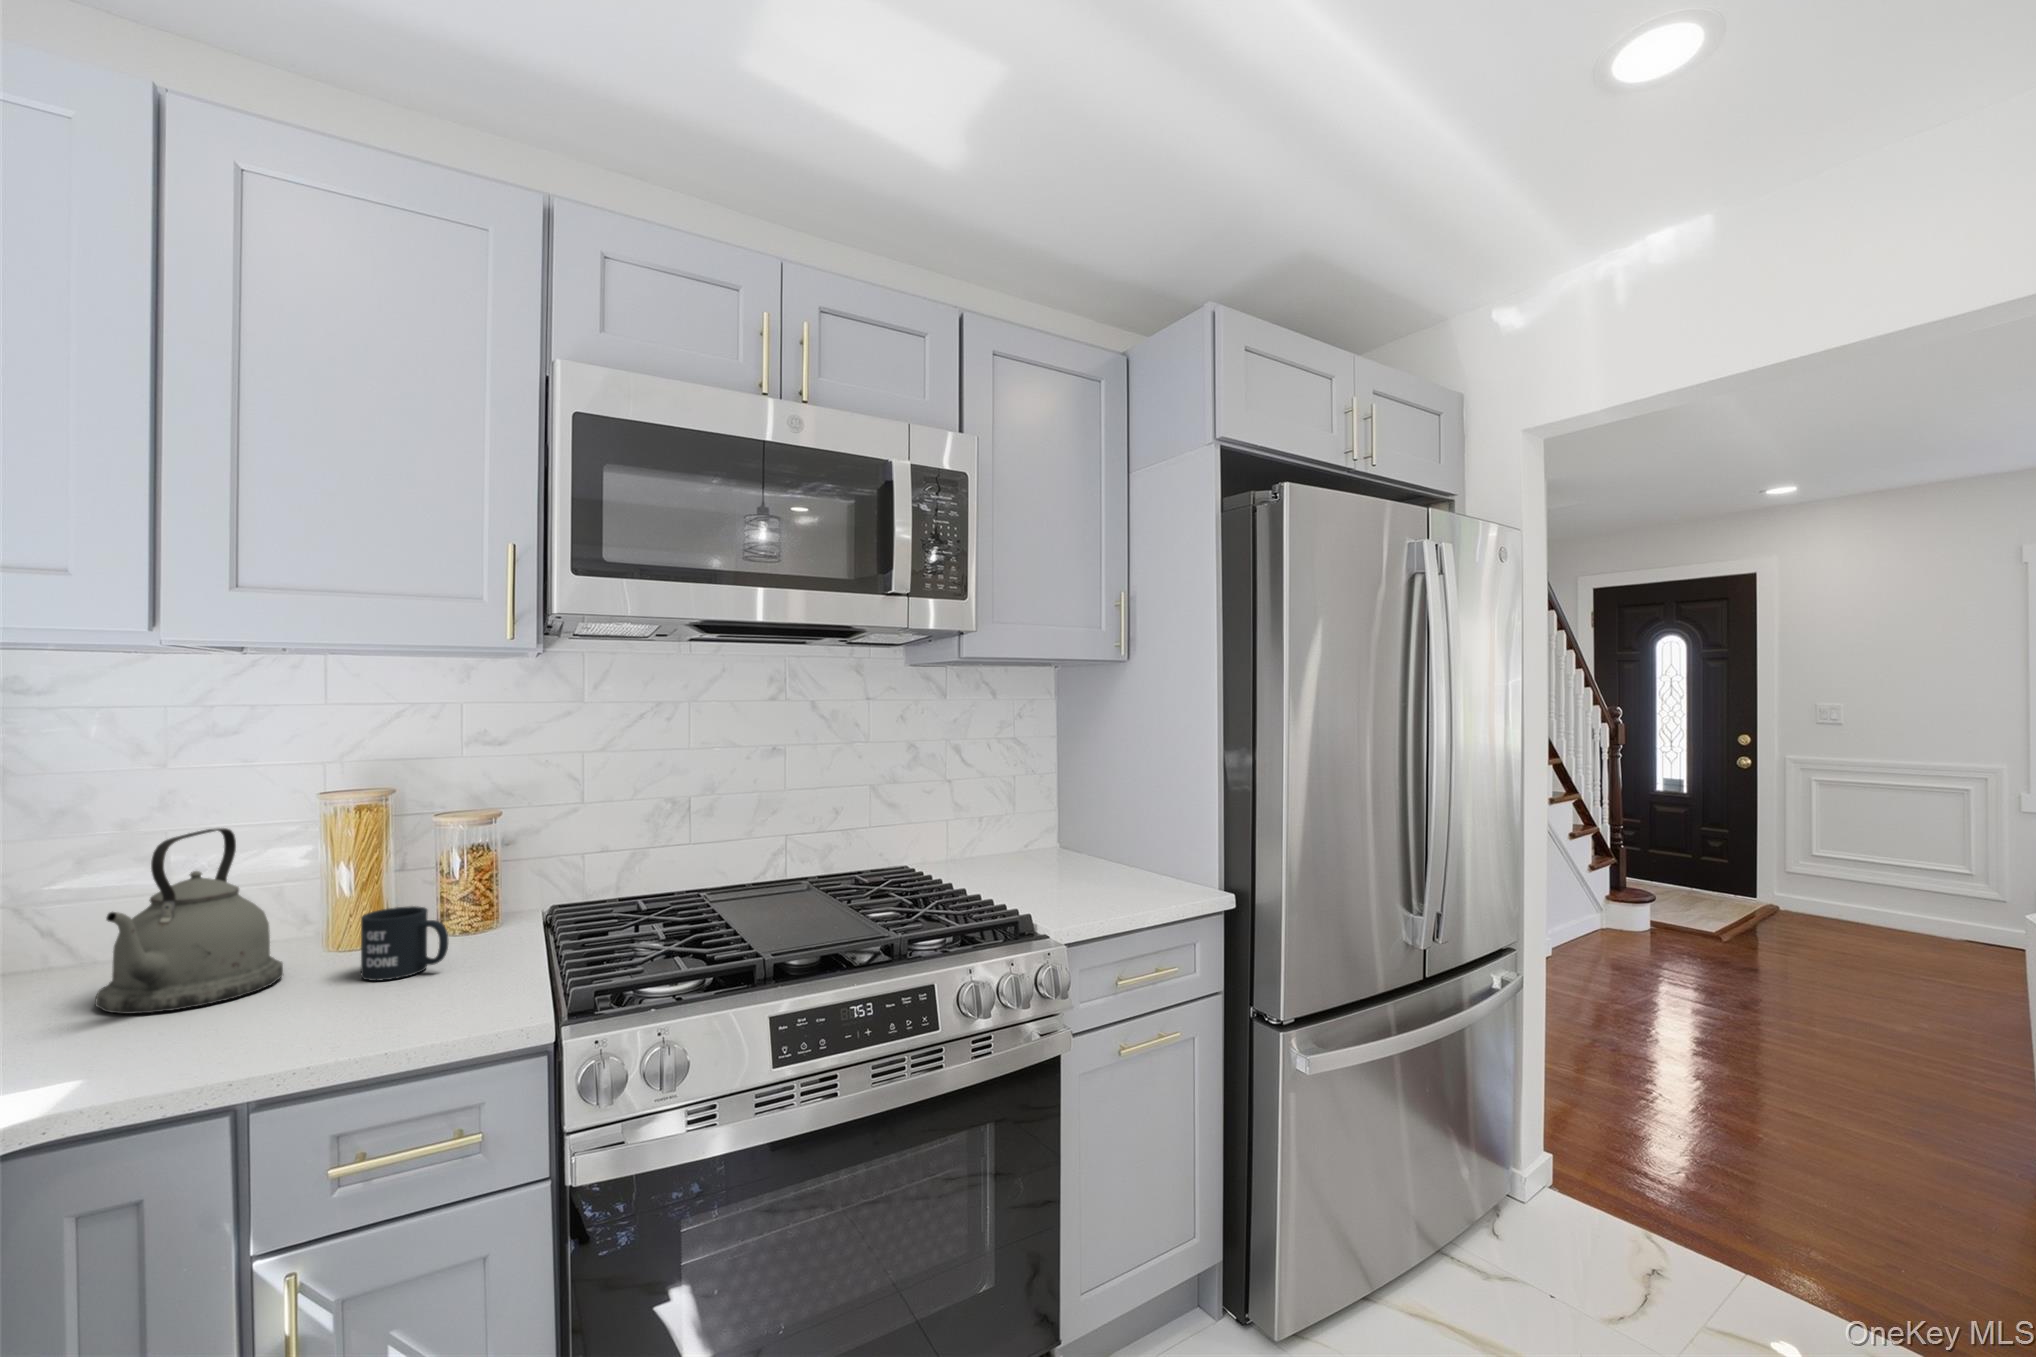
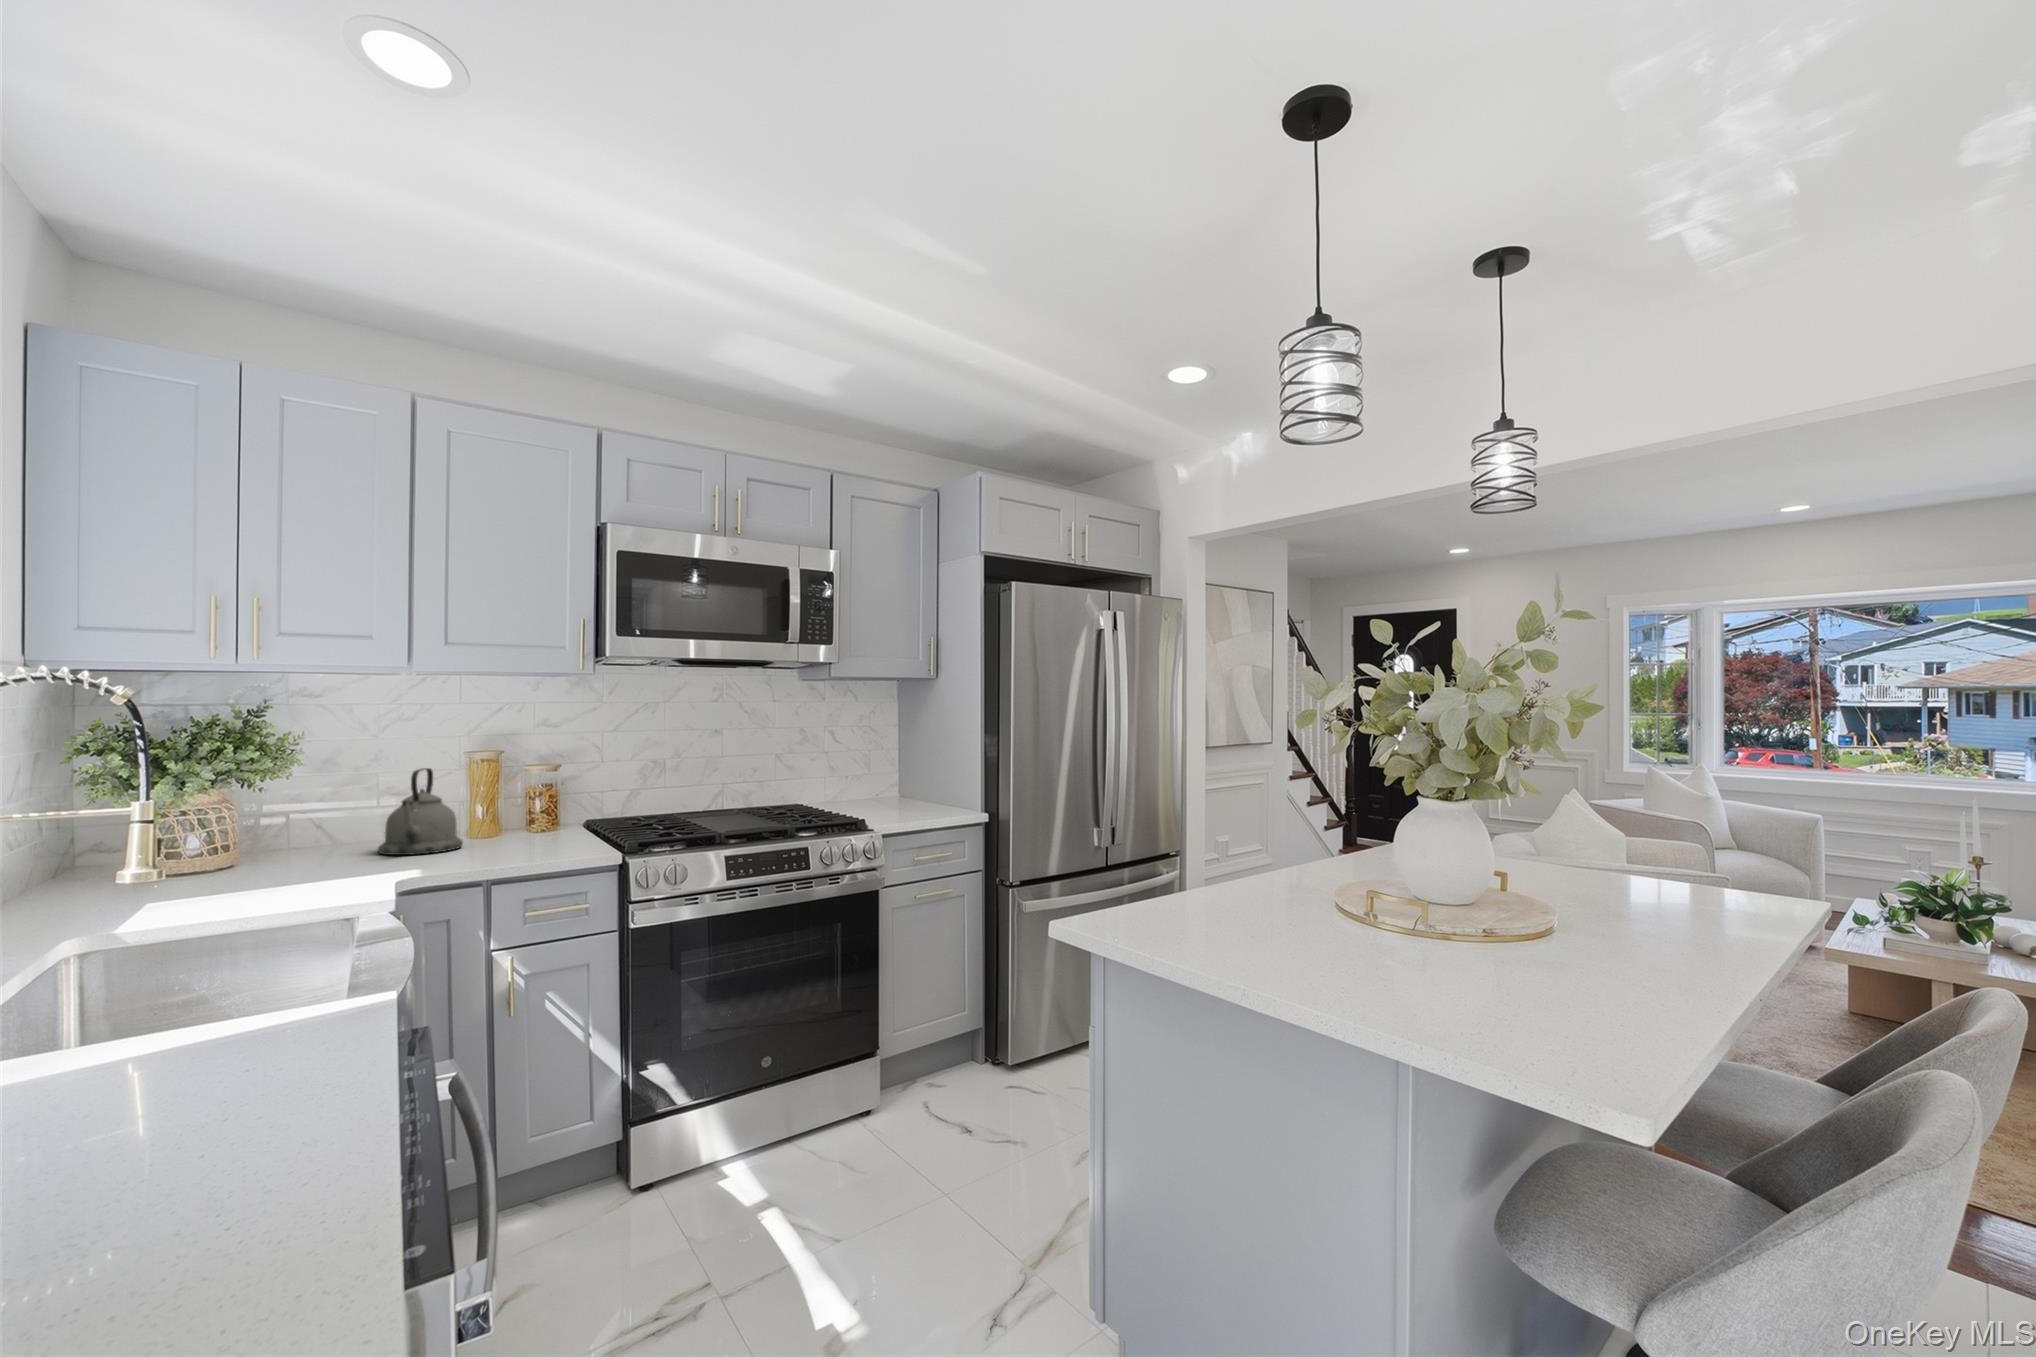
mug: present [361,906,448,981] -> none [504,811,550,846]

